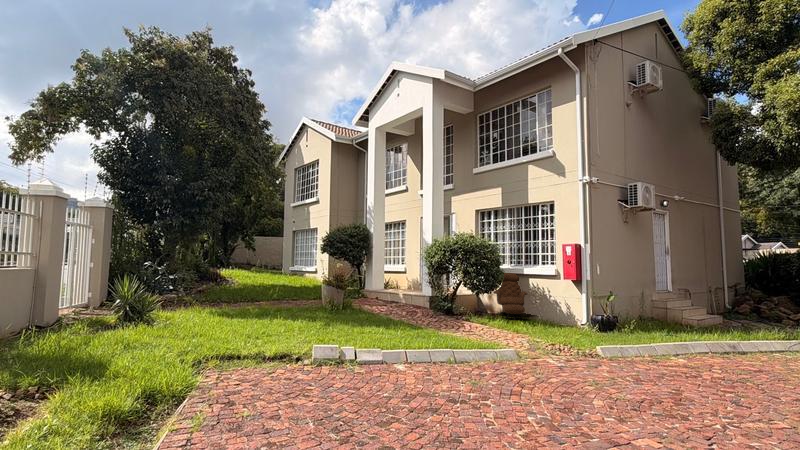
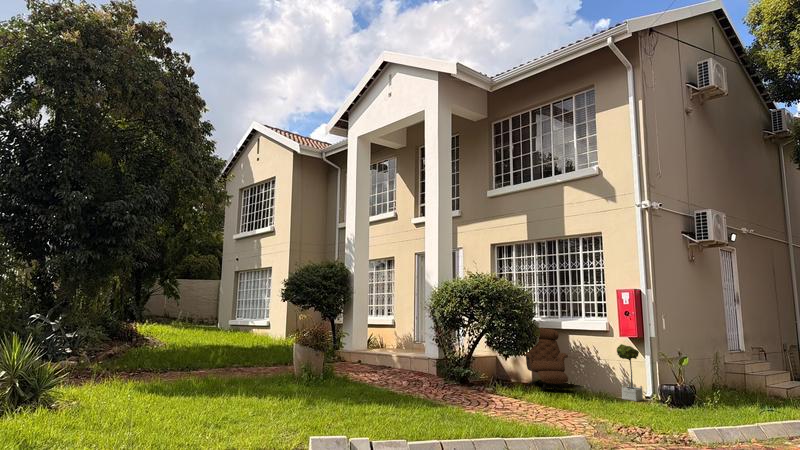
potted tree: none [561,285,579,327] -> present [617,344,643,401]

